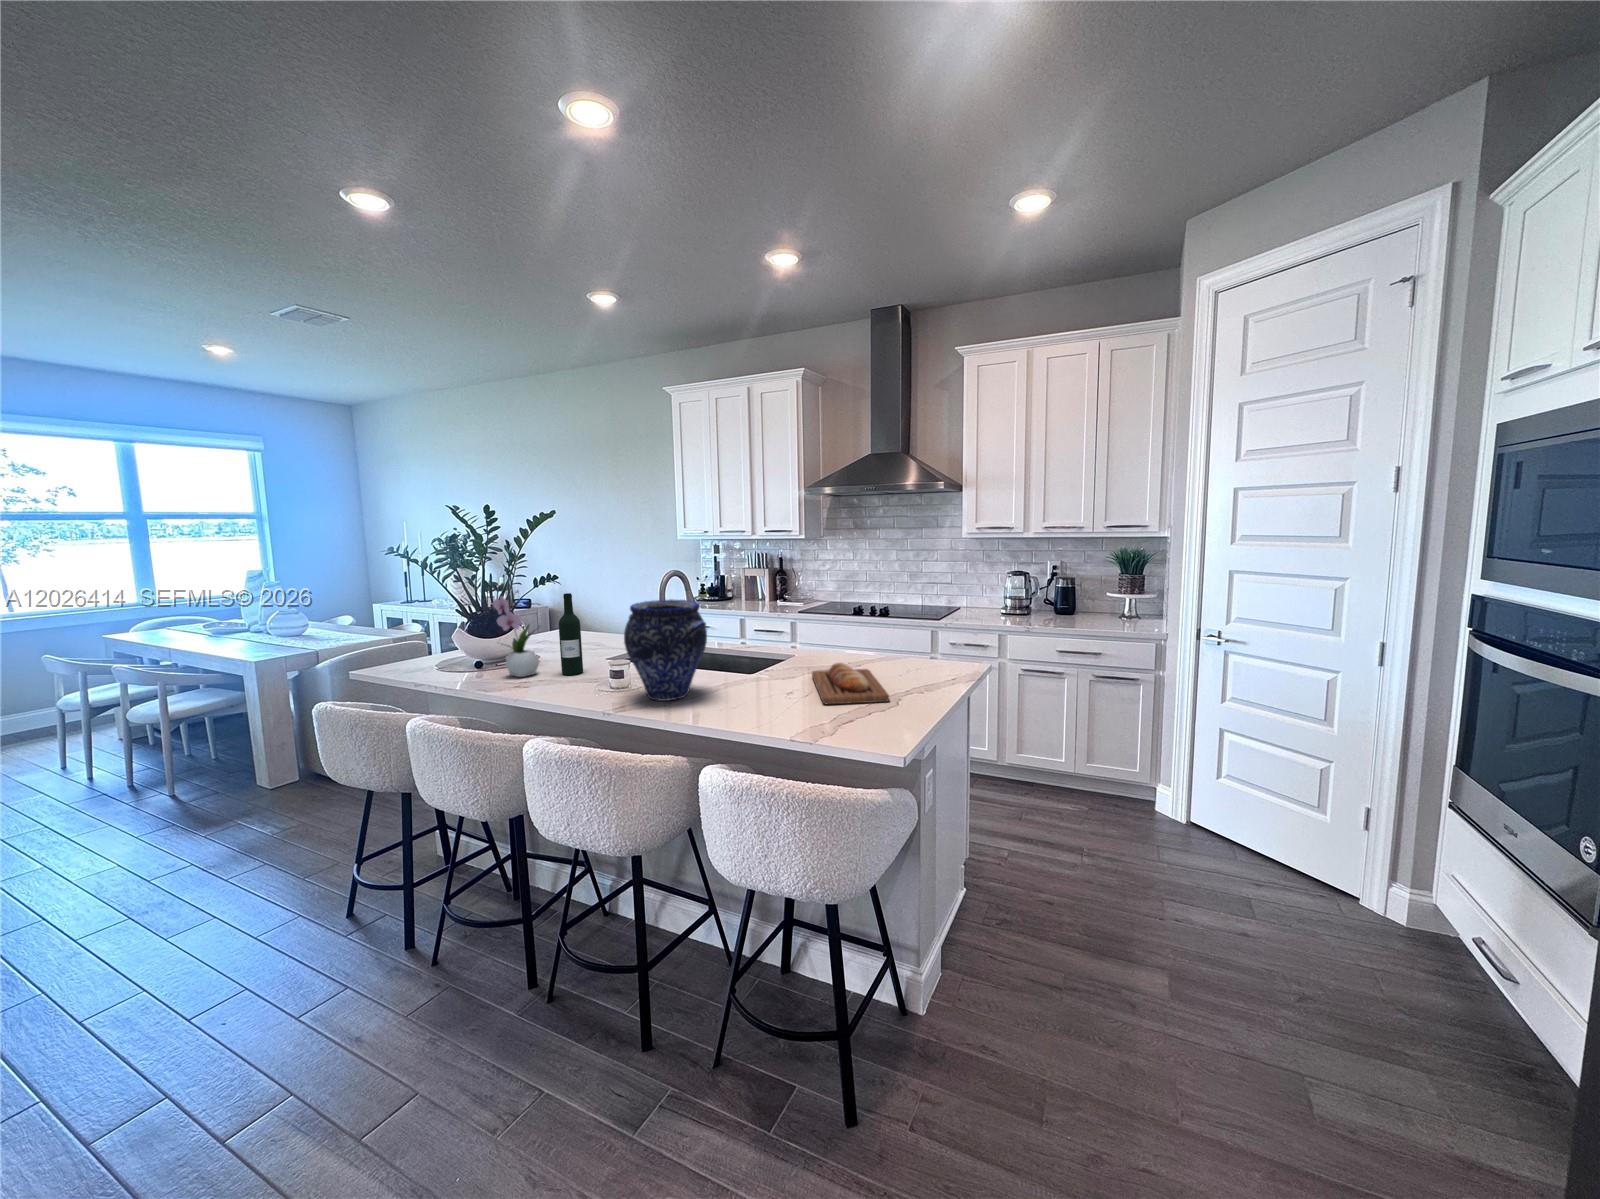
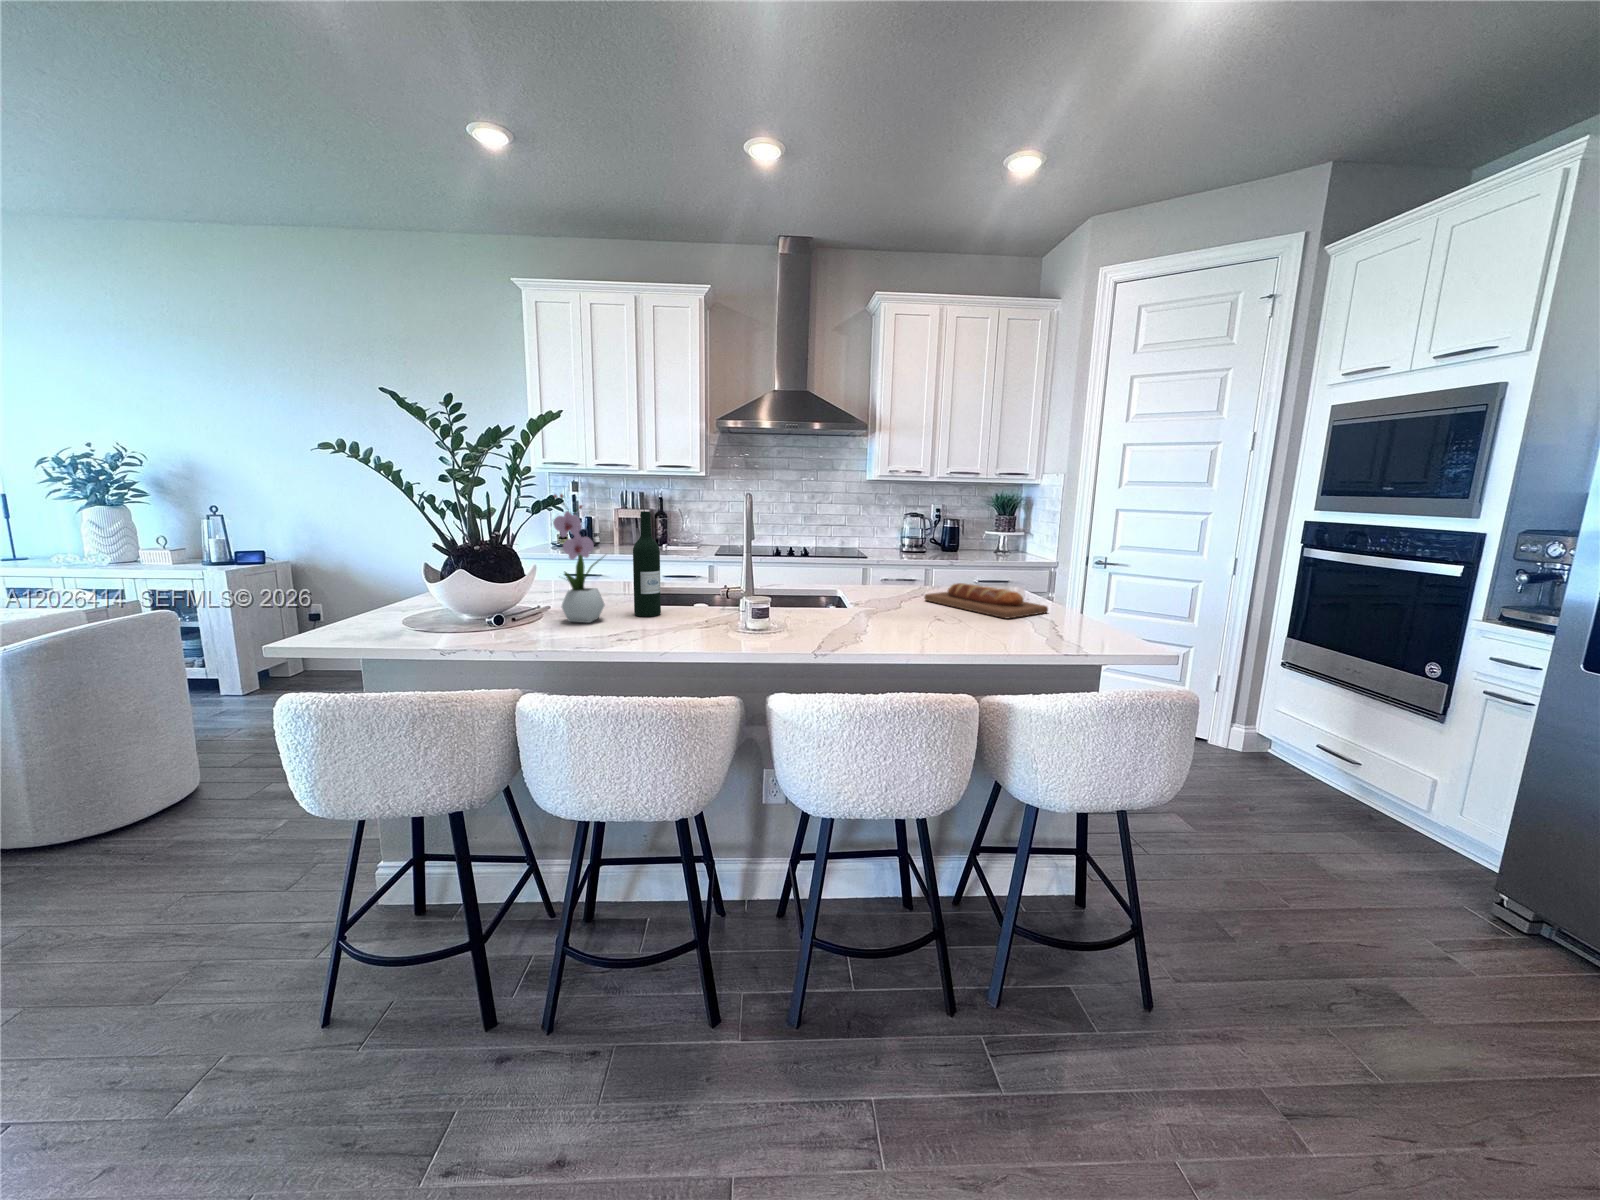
vase: present [624,599,707,701] -> none [791,515,896,629]

